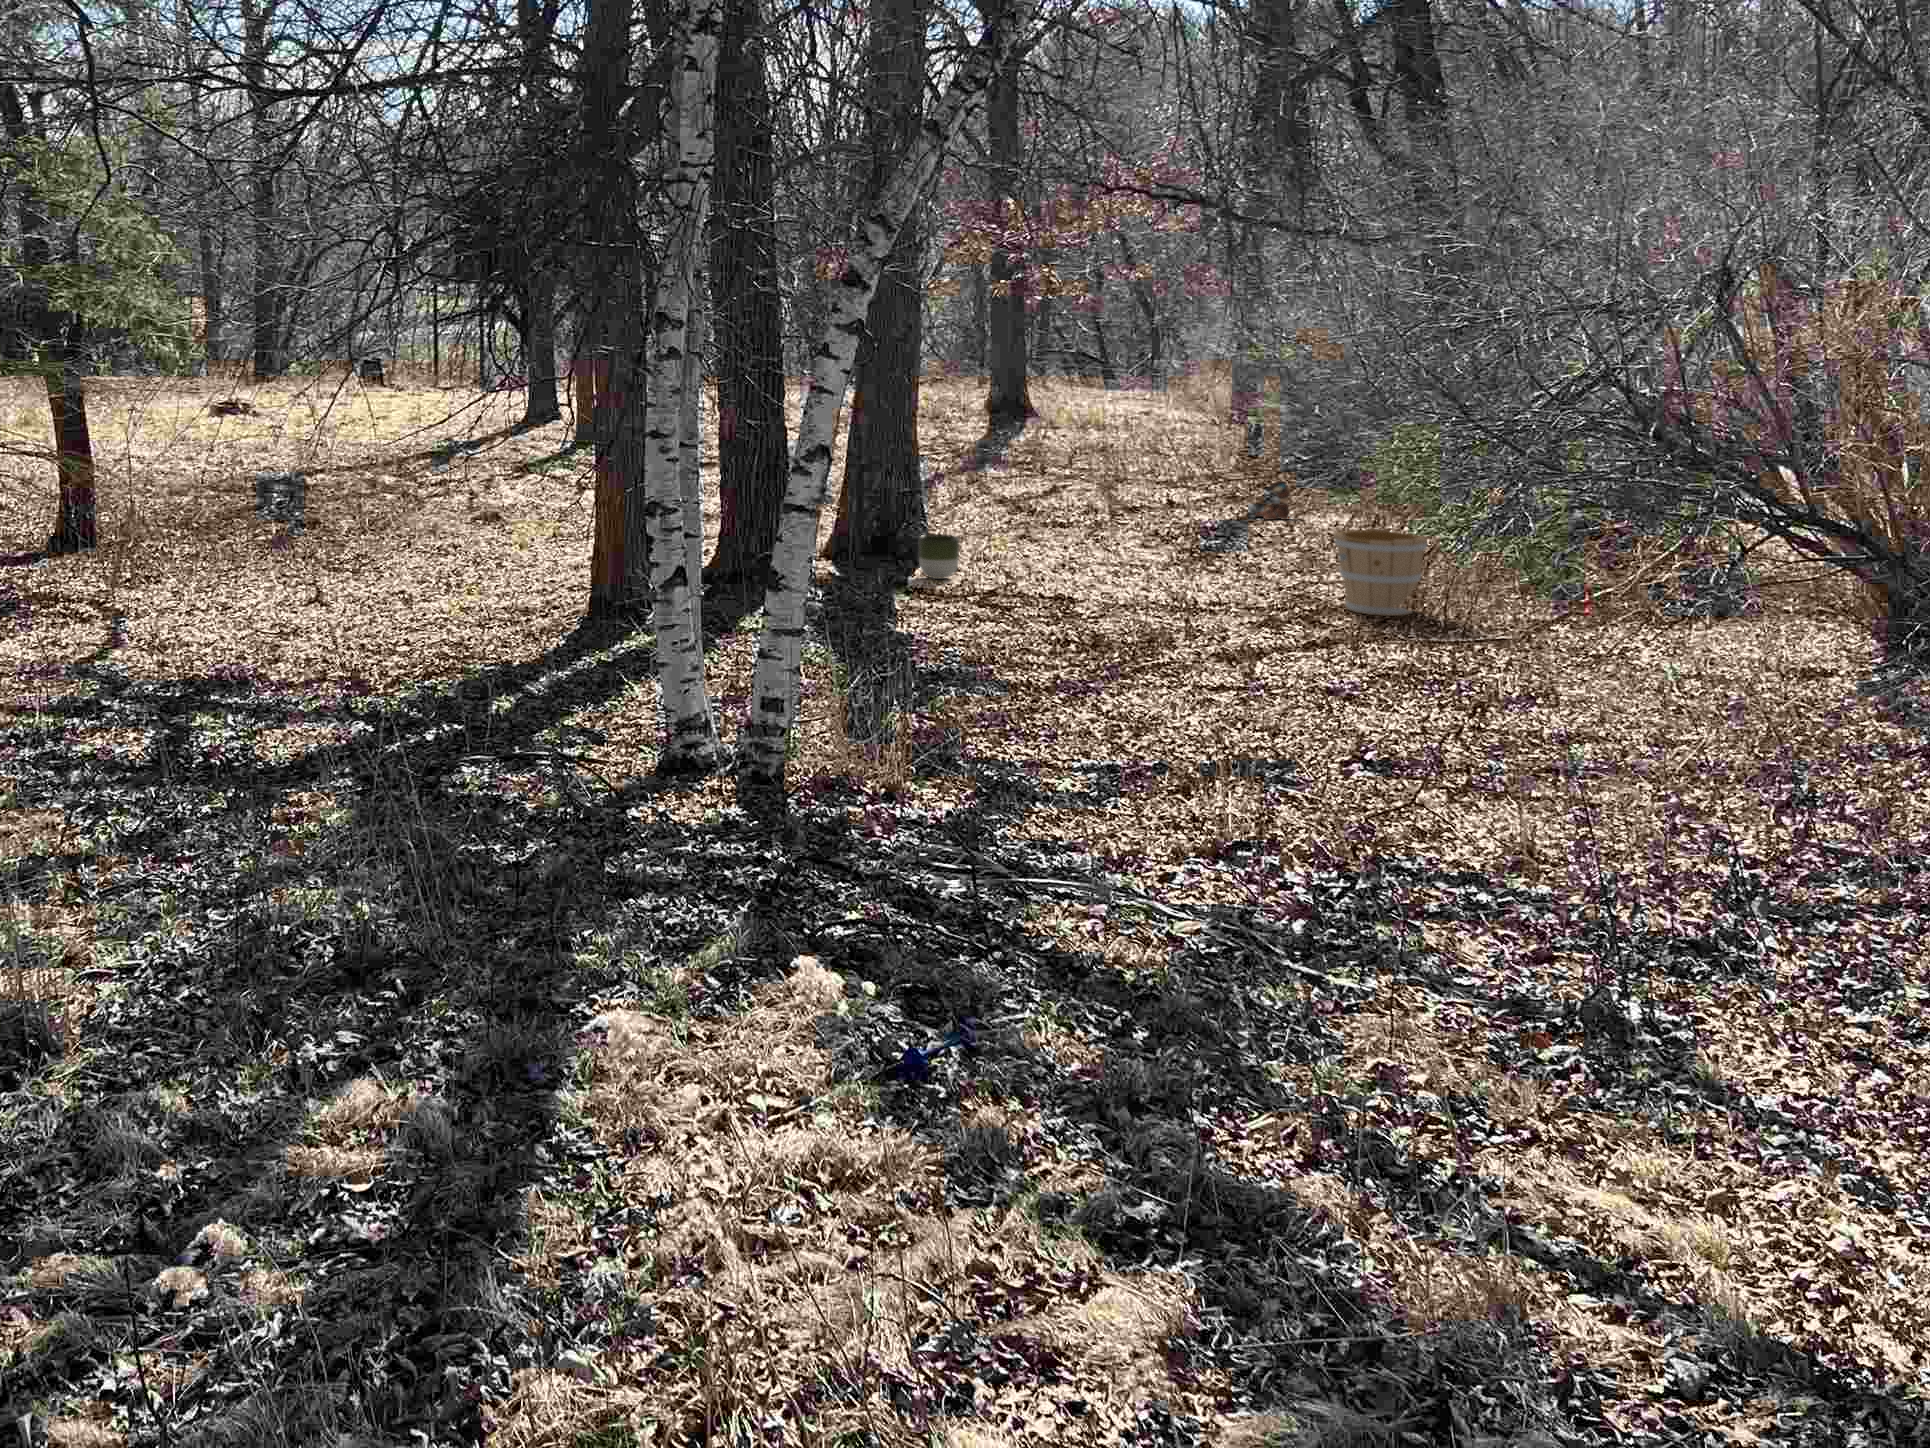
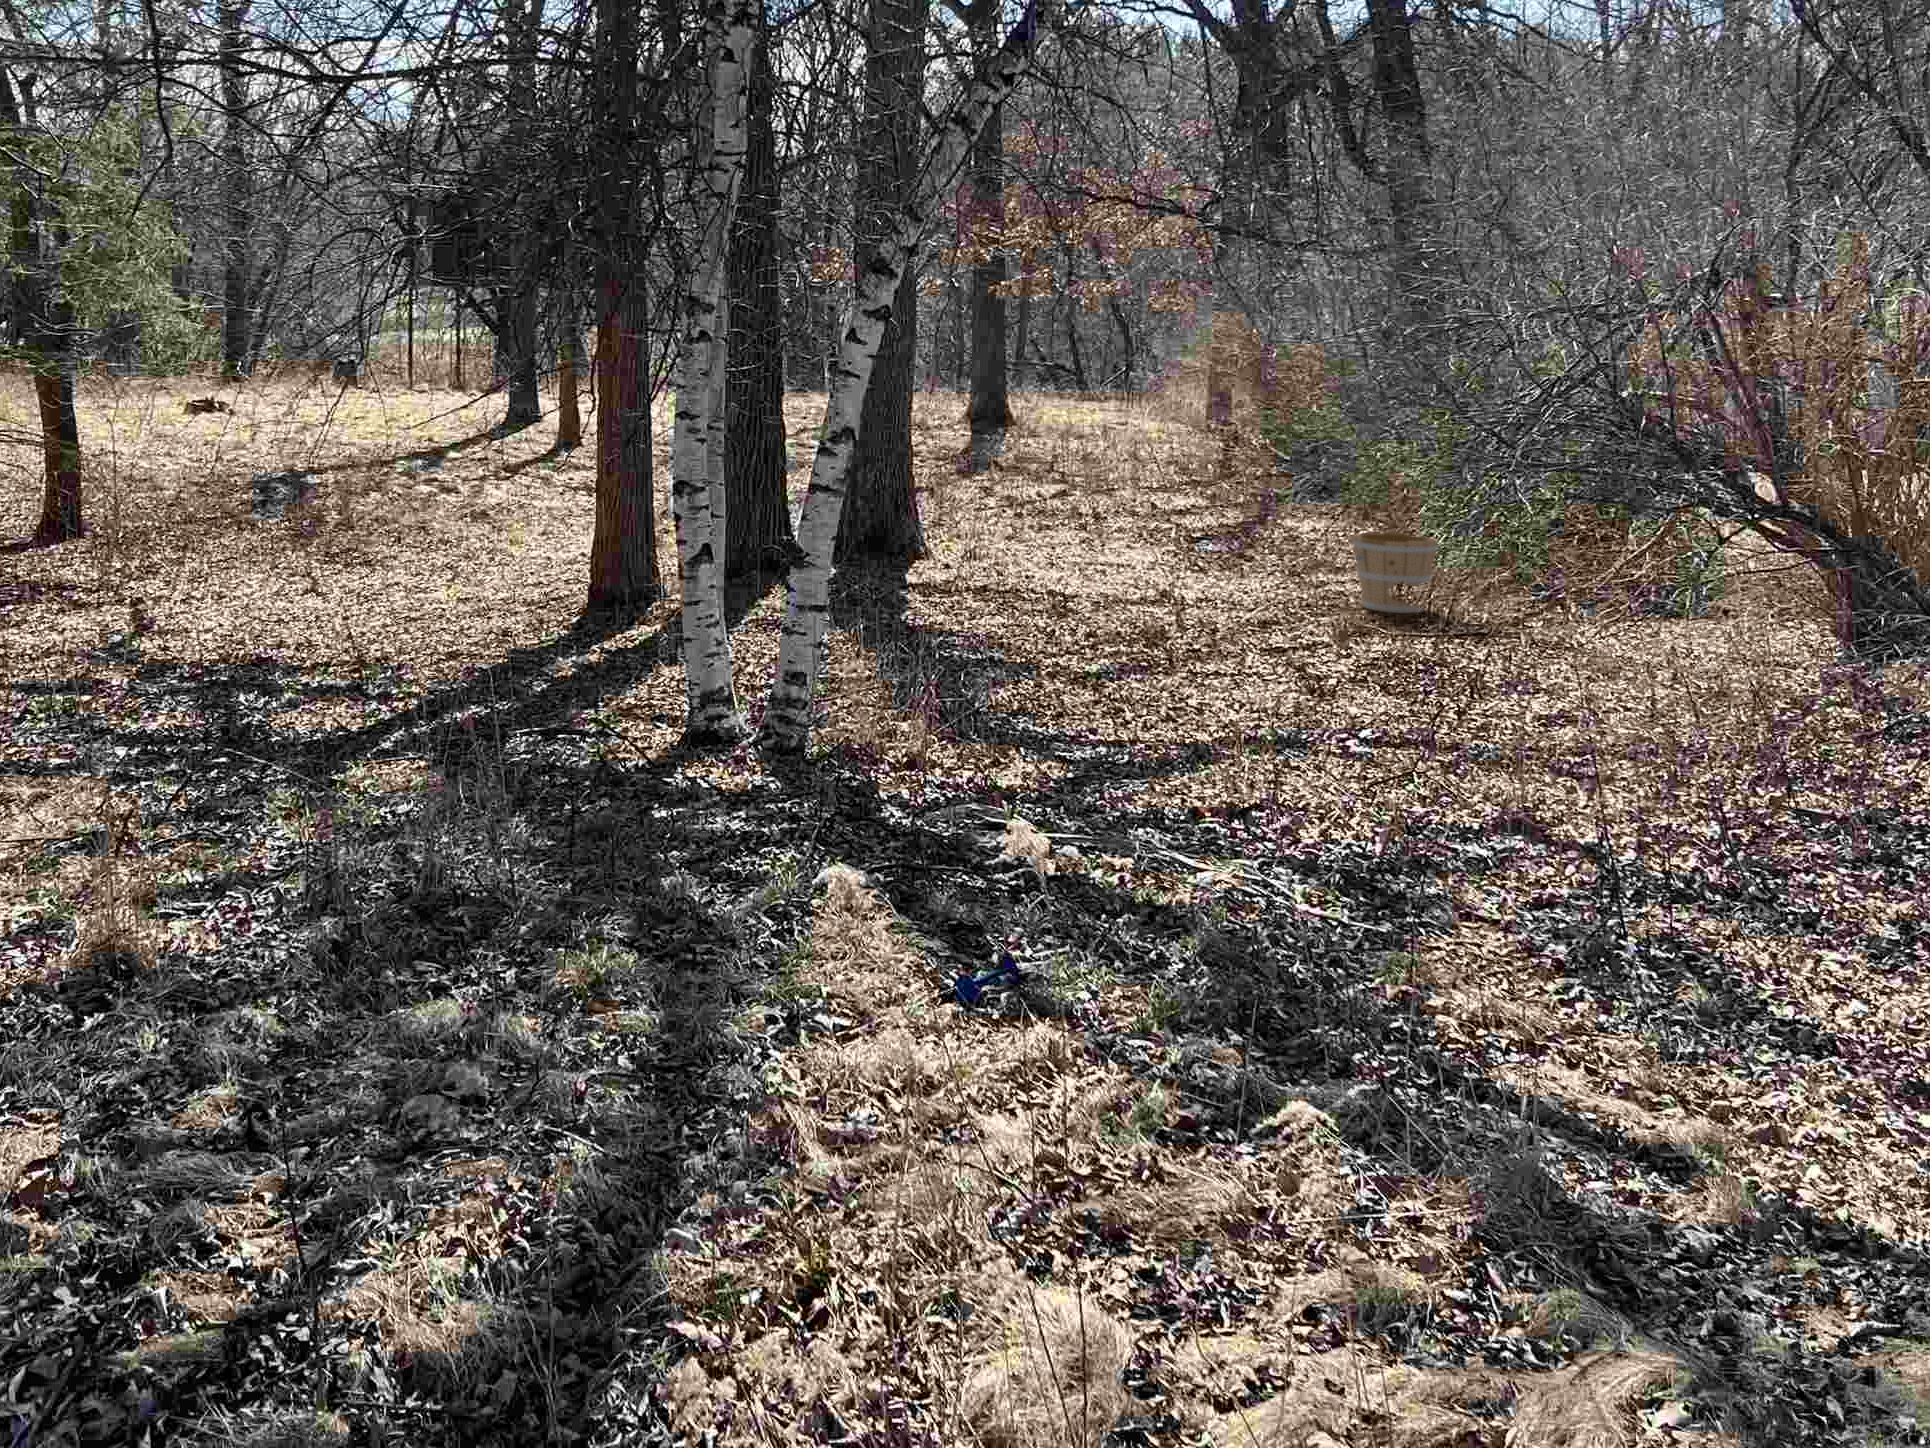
boots: present [1254,481,1290,520] -> none [1272,492,1307,529]
planter: present [919,534,960,579] -> none [957,533,996,576]

